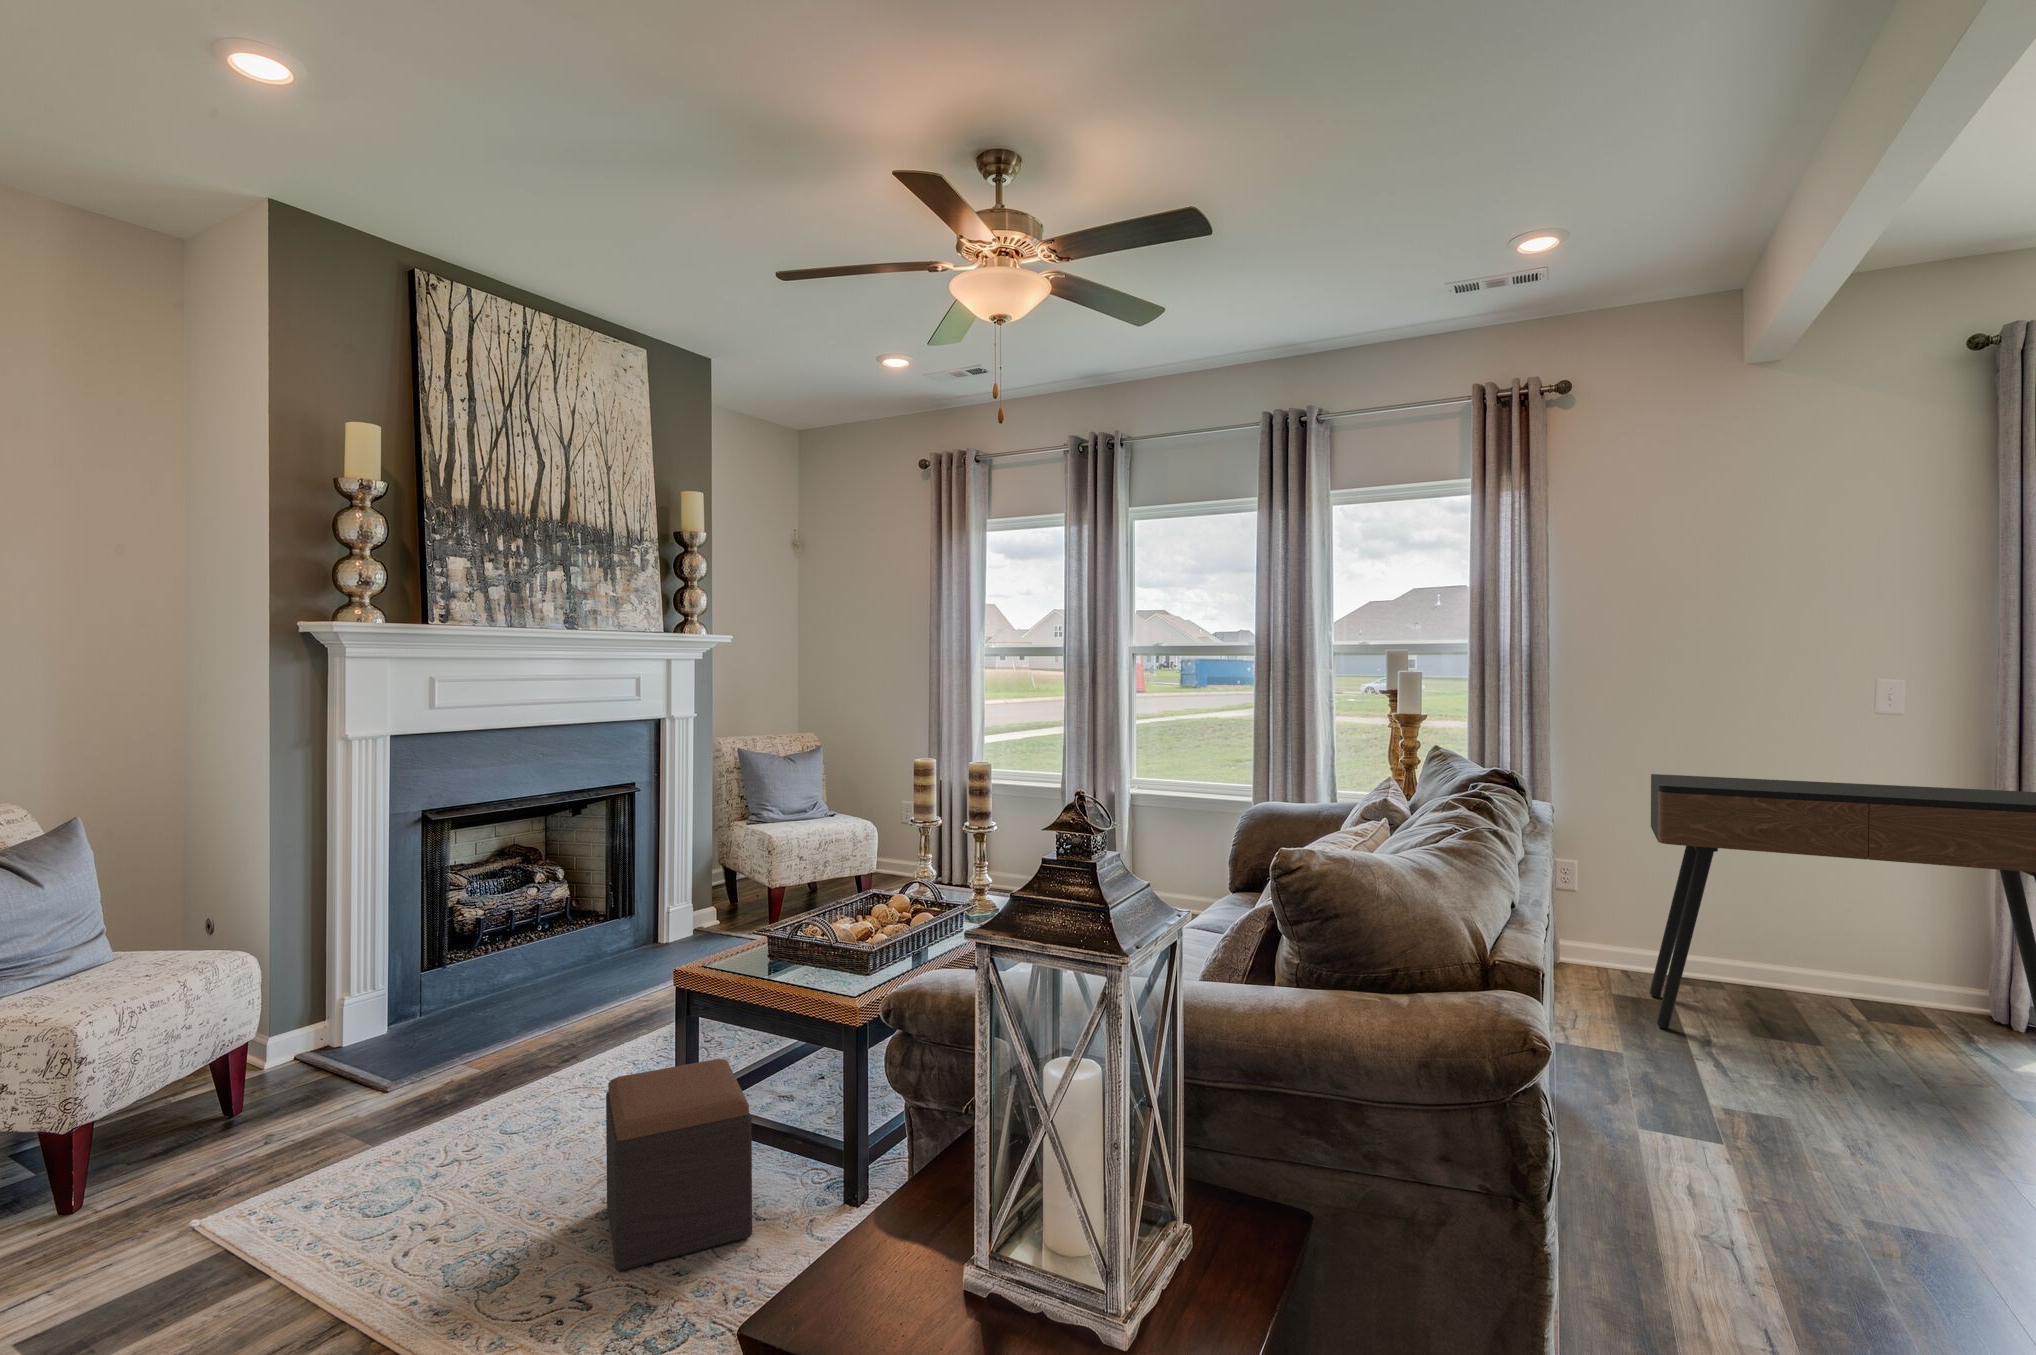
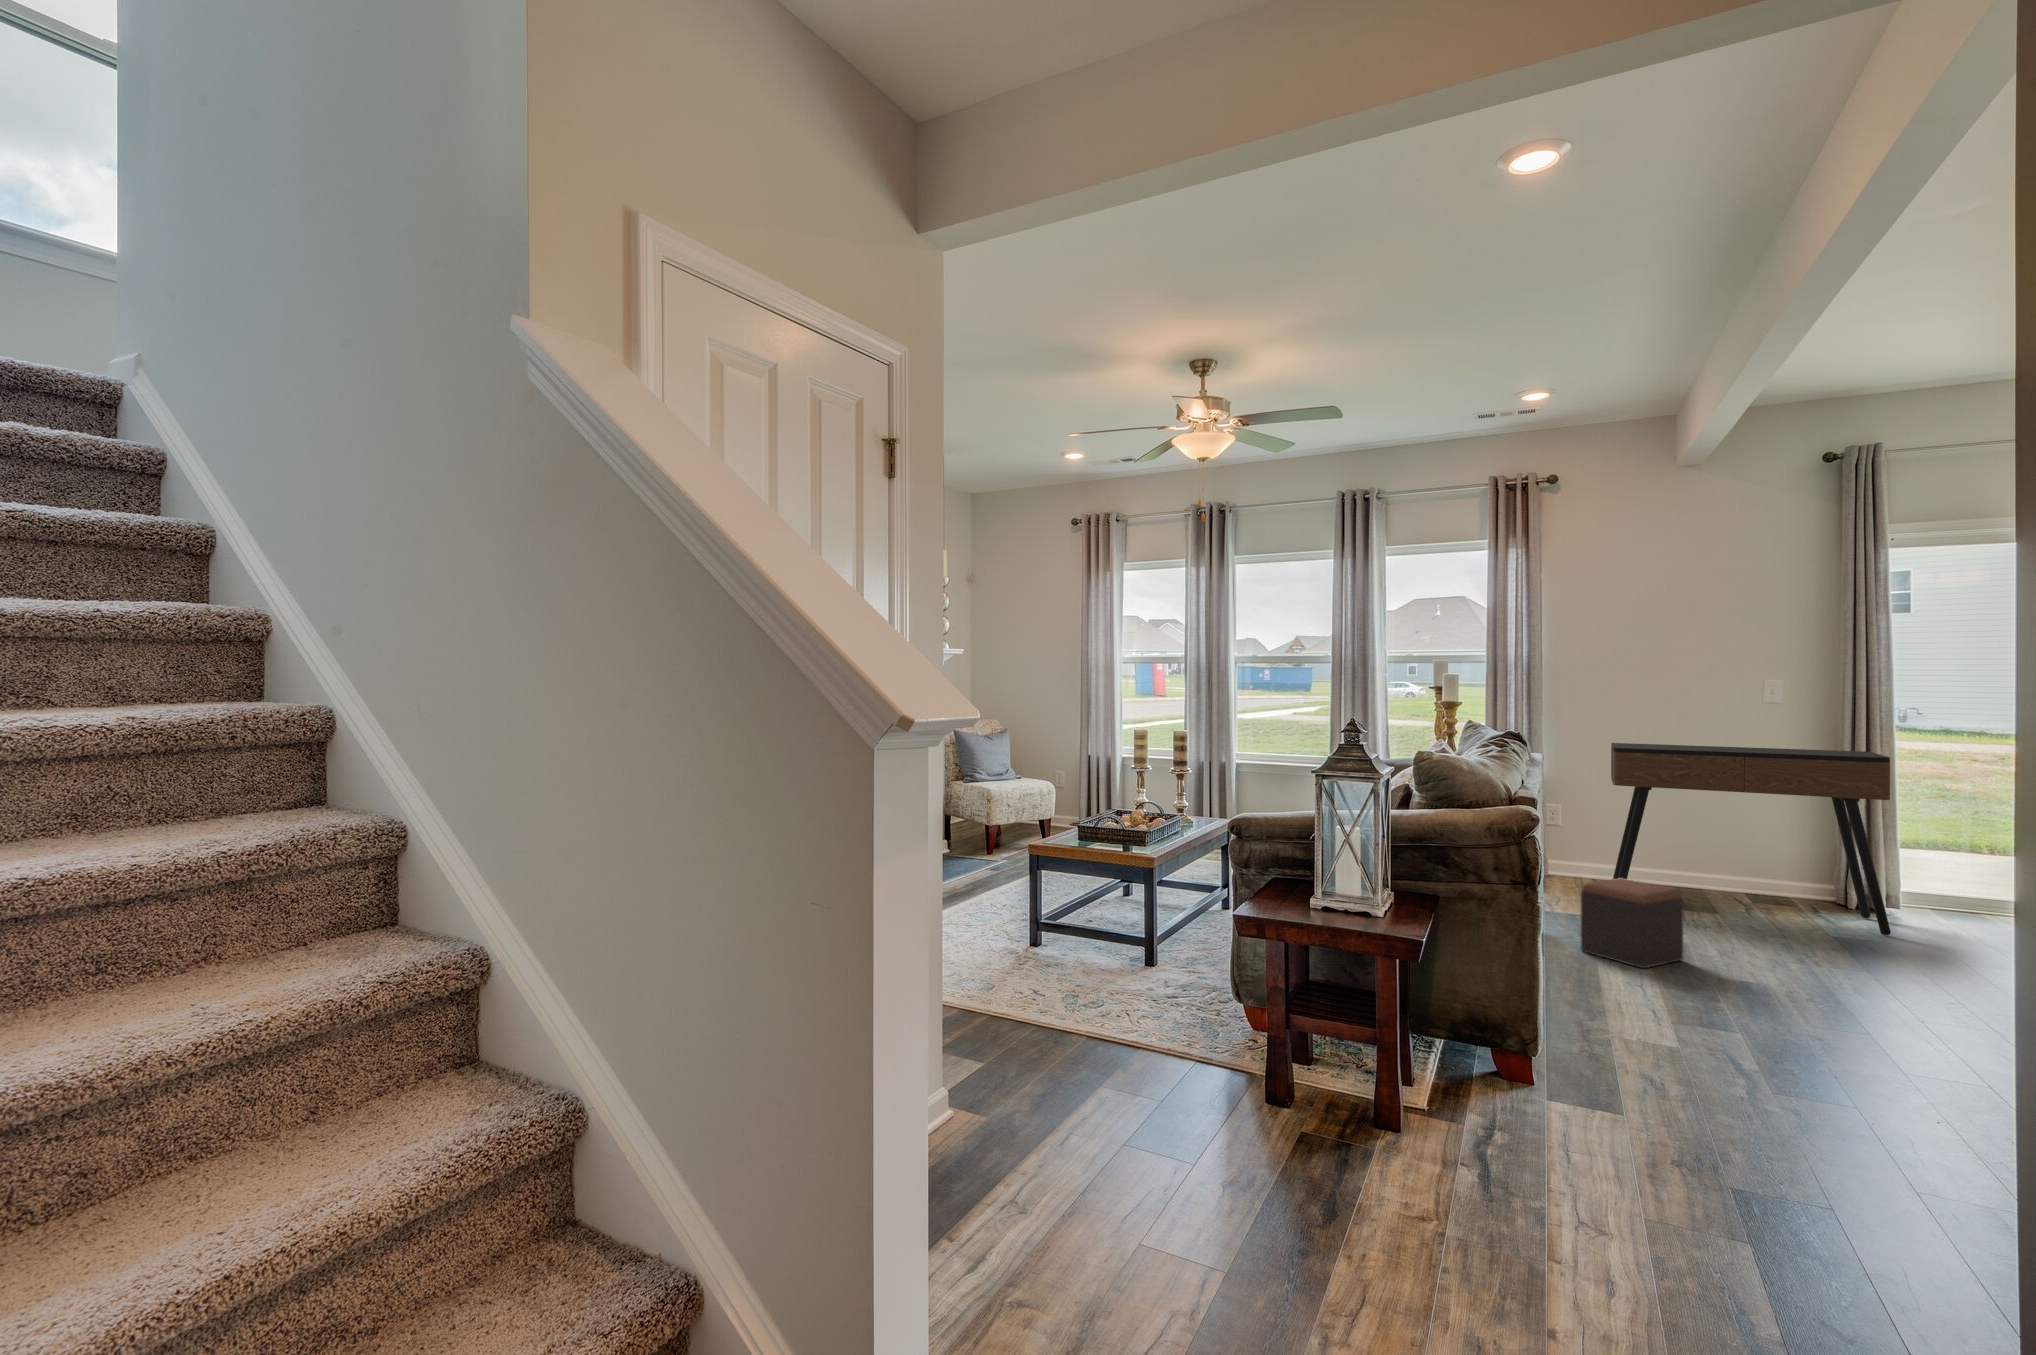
footstool: present [606,1059,752,1271] -> present [1580,878,1683,968]

